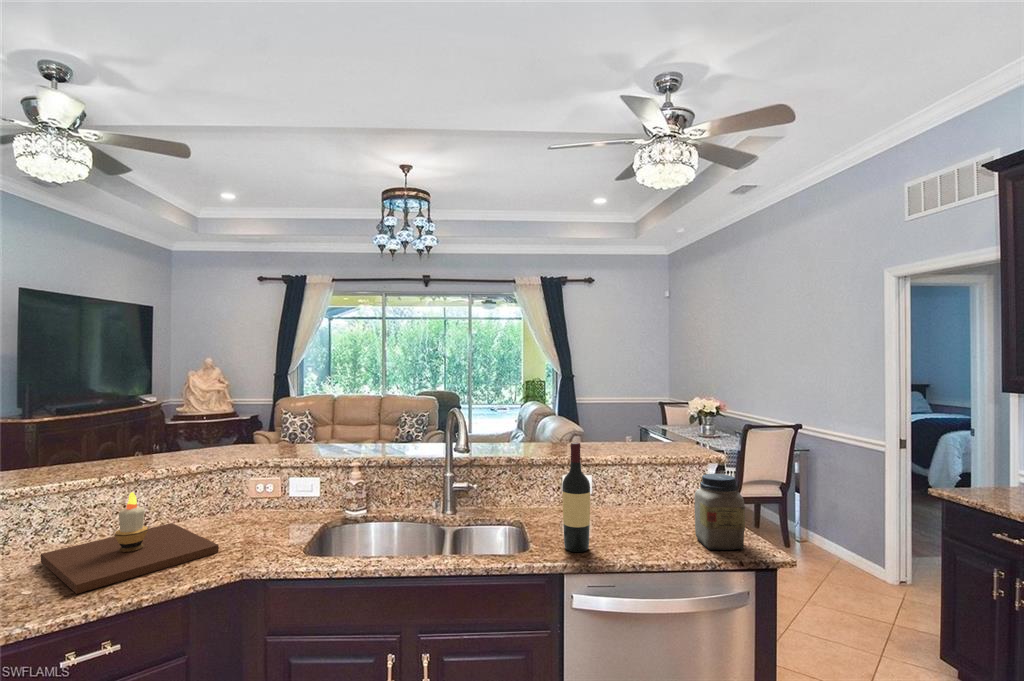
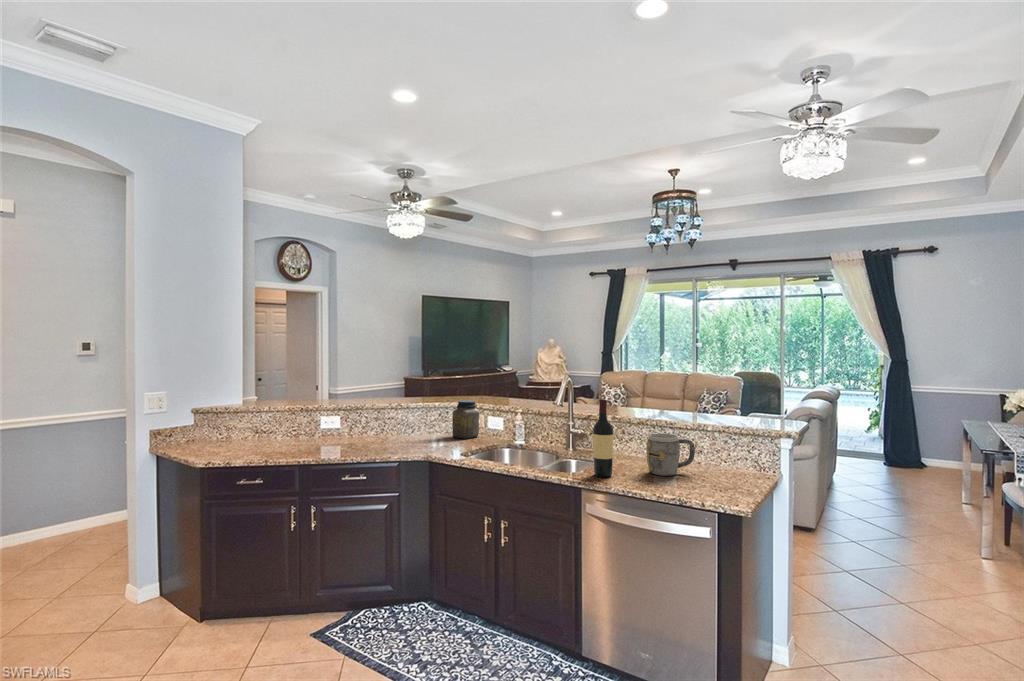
jar: present [694,474,745,550] -> present [452,400,480,439]
mug: none [597,475,641,531] -> present [646,433,695,476]
candle: present [41,492,219,594] -> none [367,406,432,447]

